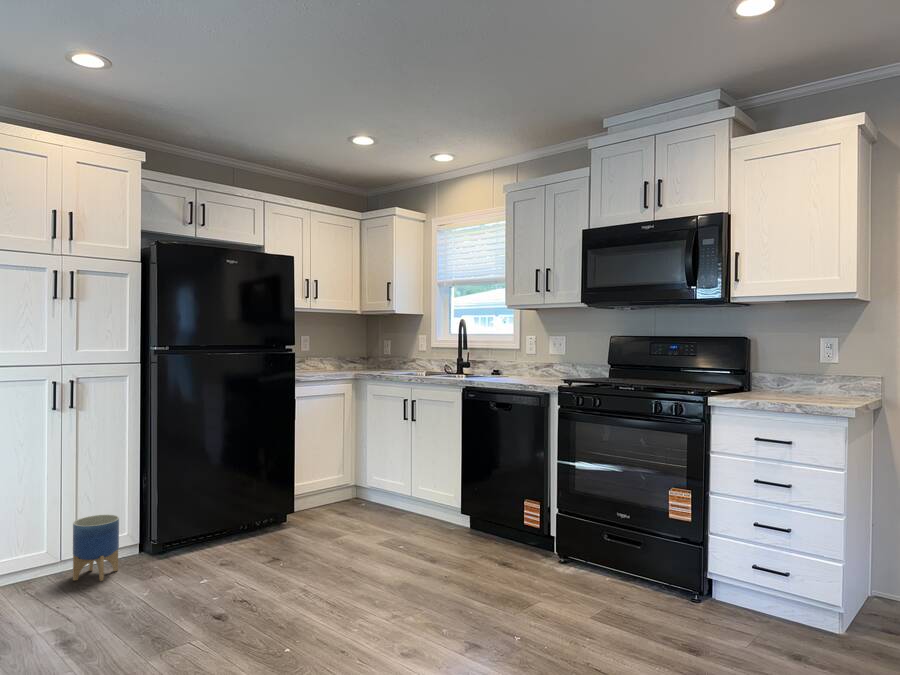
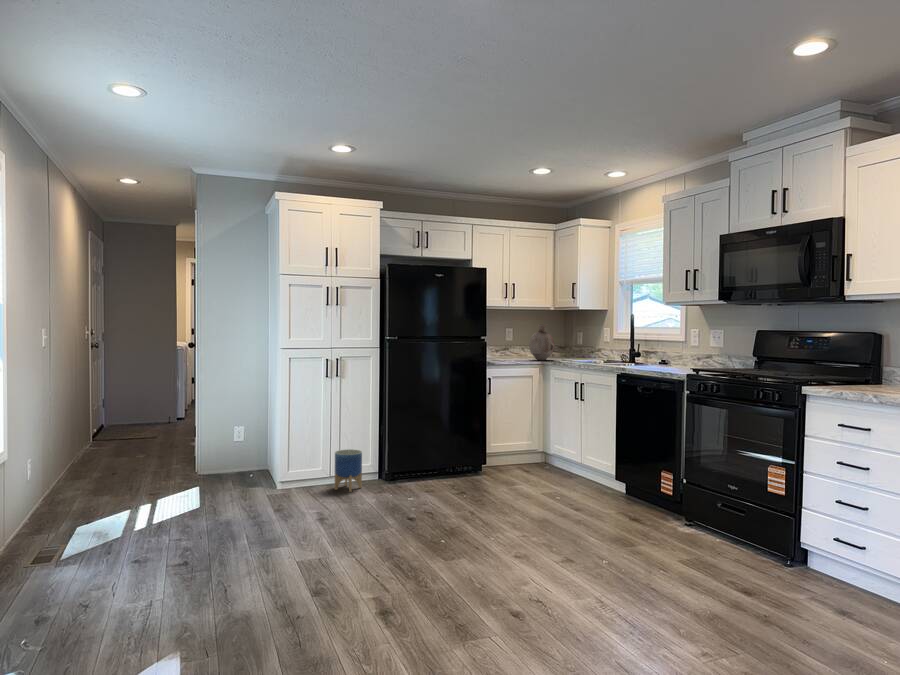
vase: none [337,331,371,374] -> present [529,324,555,360]

